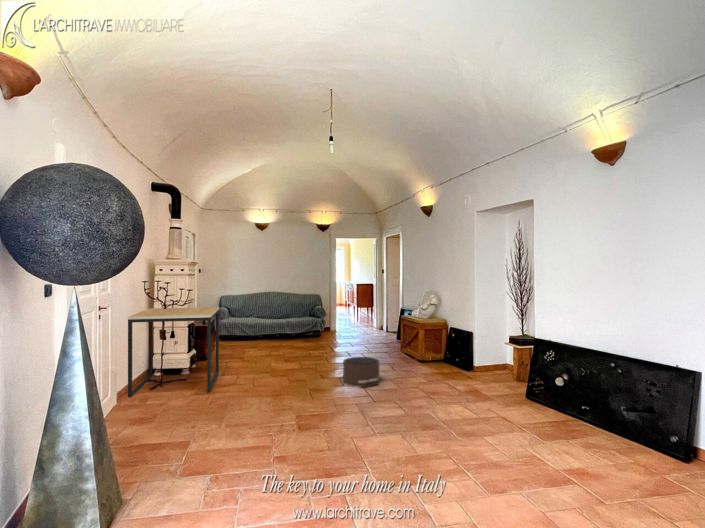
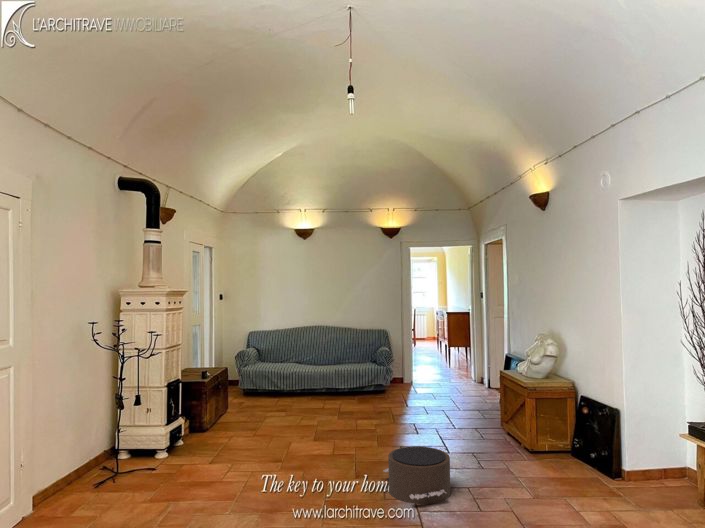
side table: present [128,307,219,397] -> none [55,358,207,502]

